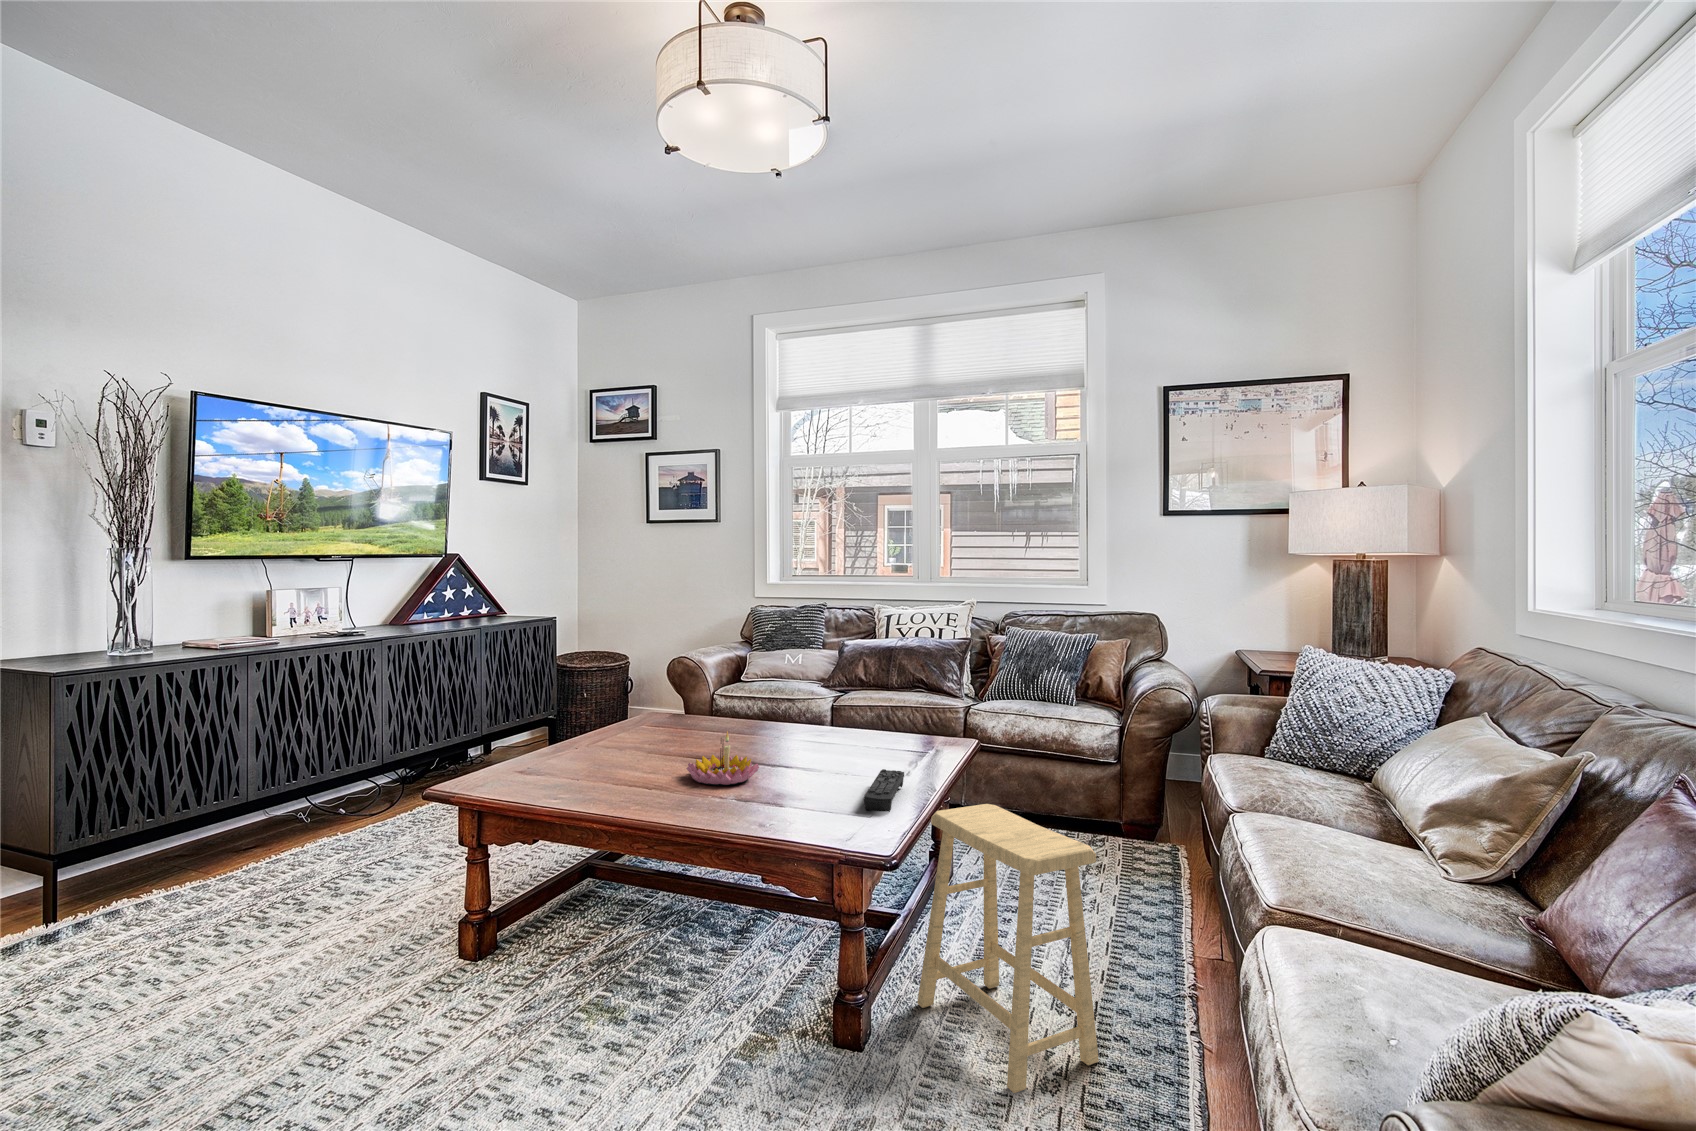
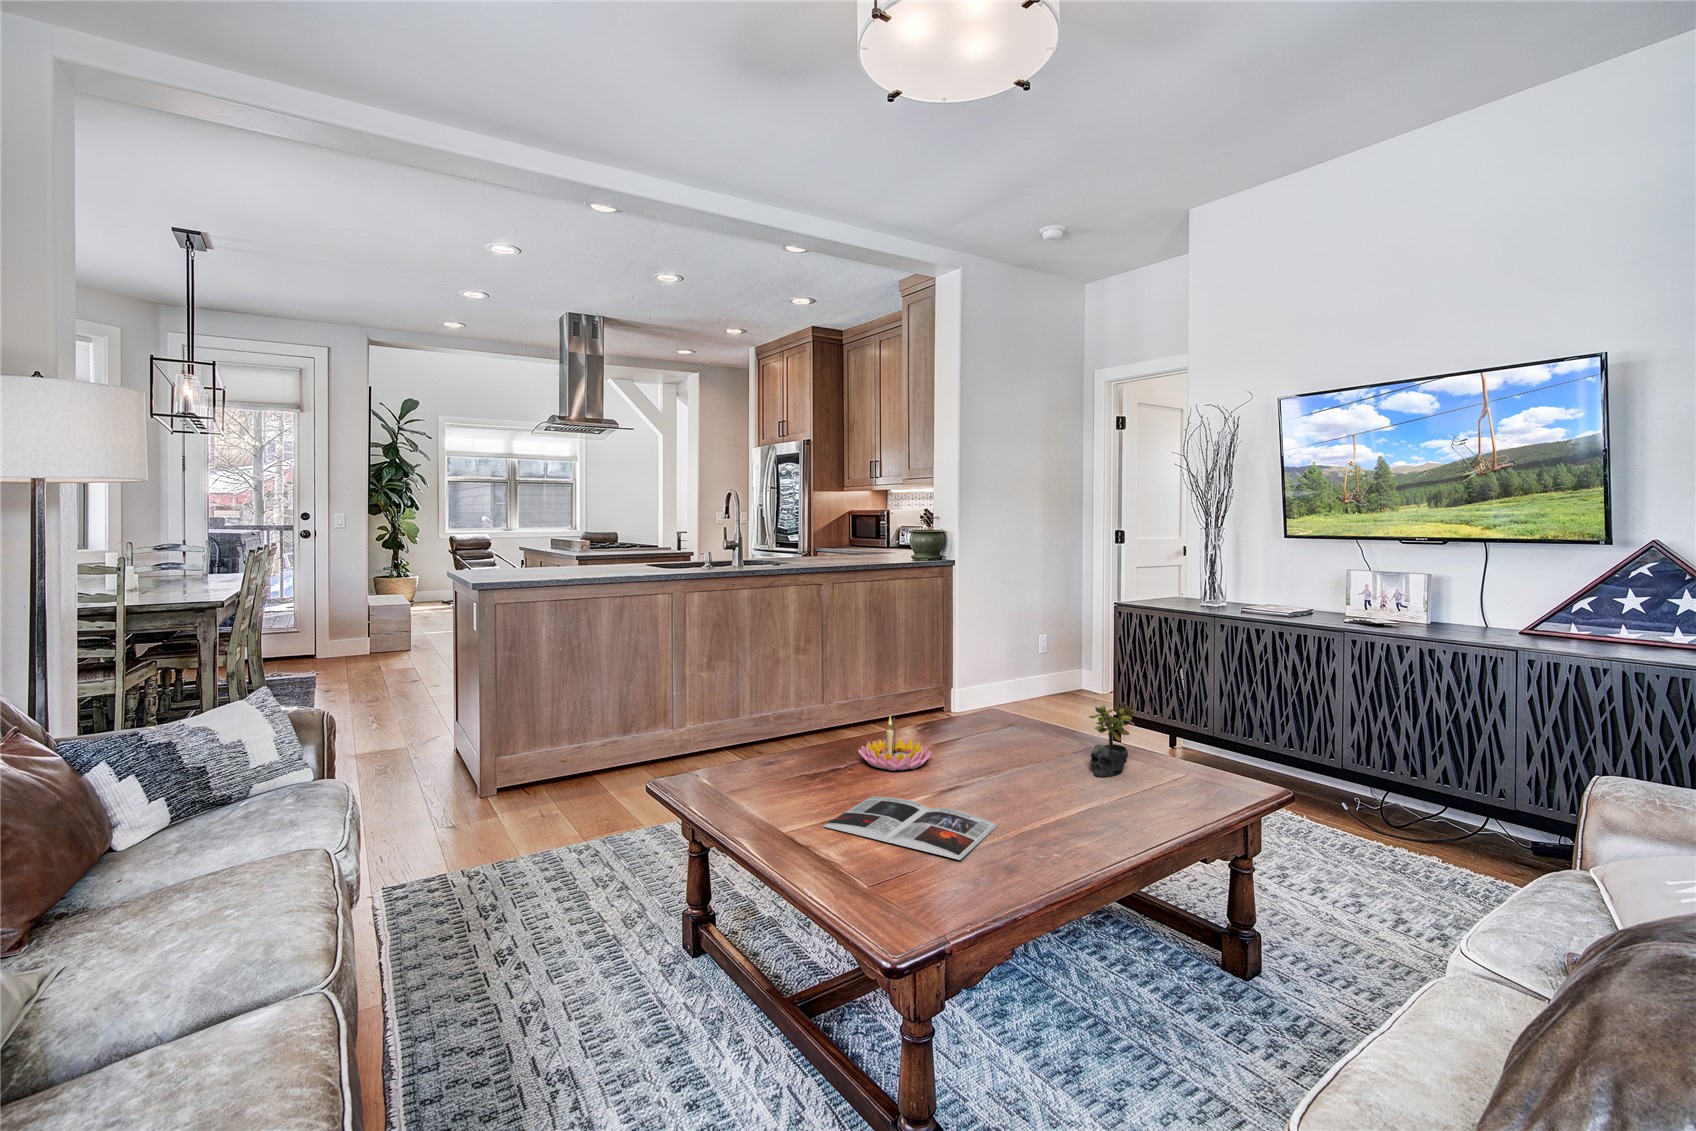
succulent plant: none [654,684,696,740] -> present [1089,702,1137,777]
magazine: none [811,751,883,779] -> present [823,797,997,860]
remote control: present [864,769,904,812] -> none [712,774,803,824]
footstool: present [917,804,1099,1093] -> none [496,801,692,1061]

